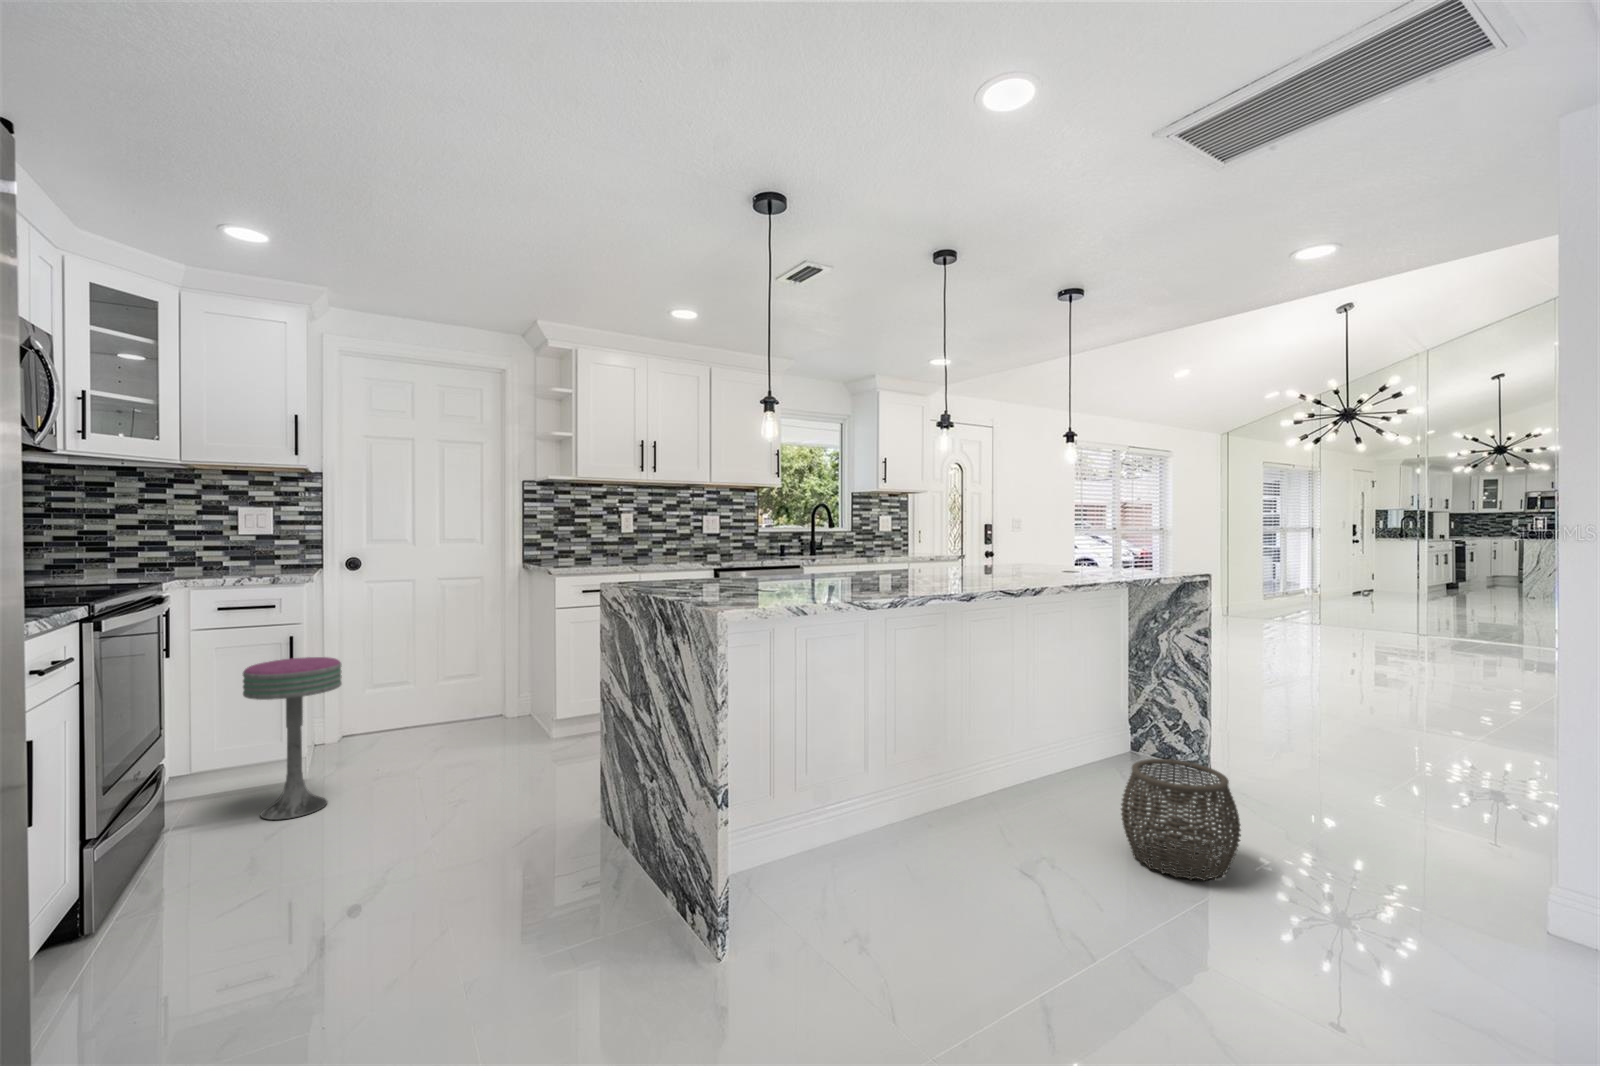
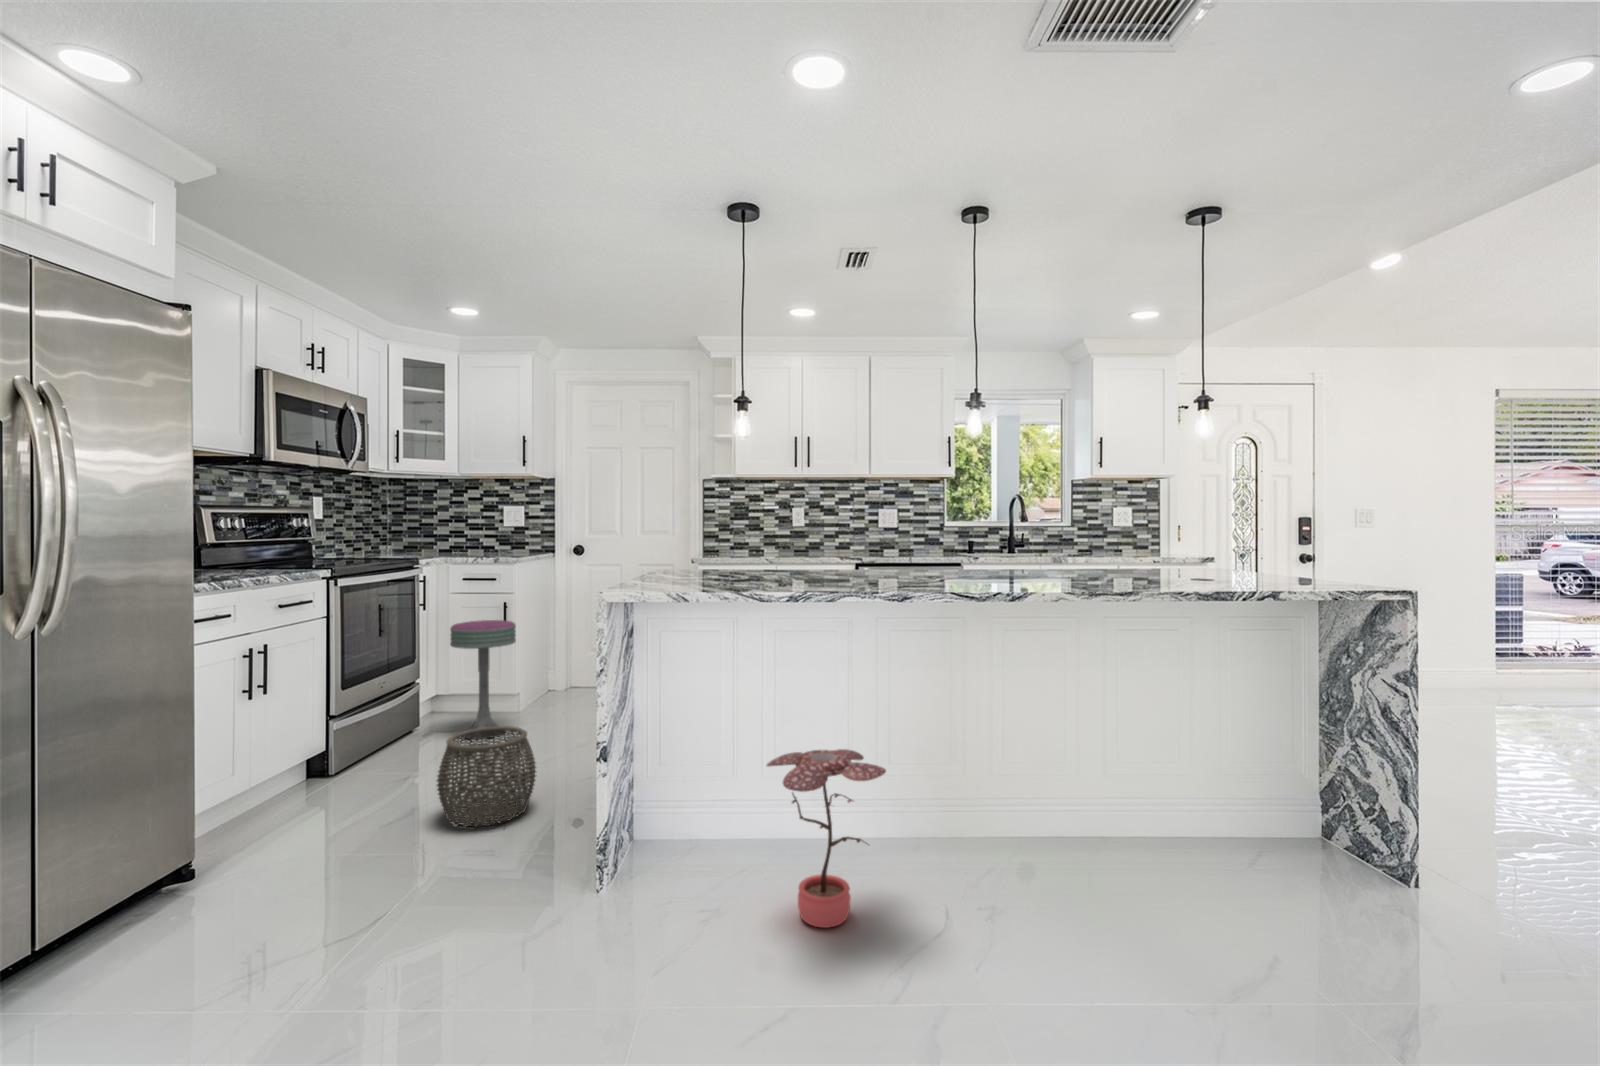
potted plant: none [879,738,993,901] -> present [767,749,886,928]
woven basket: present [1121,759,1241,880] -> present [437,726,536,827]

